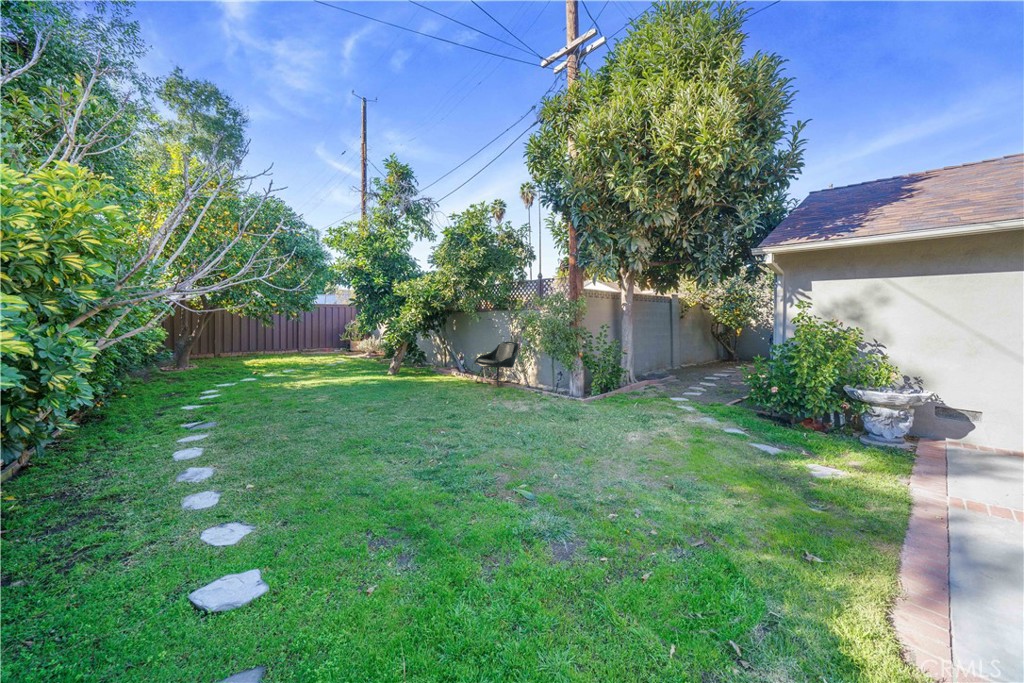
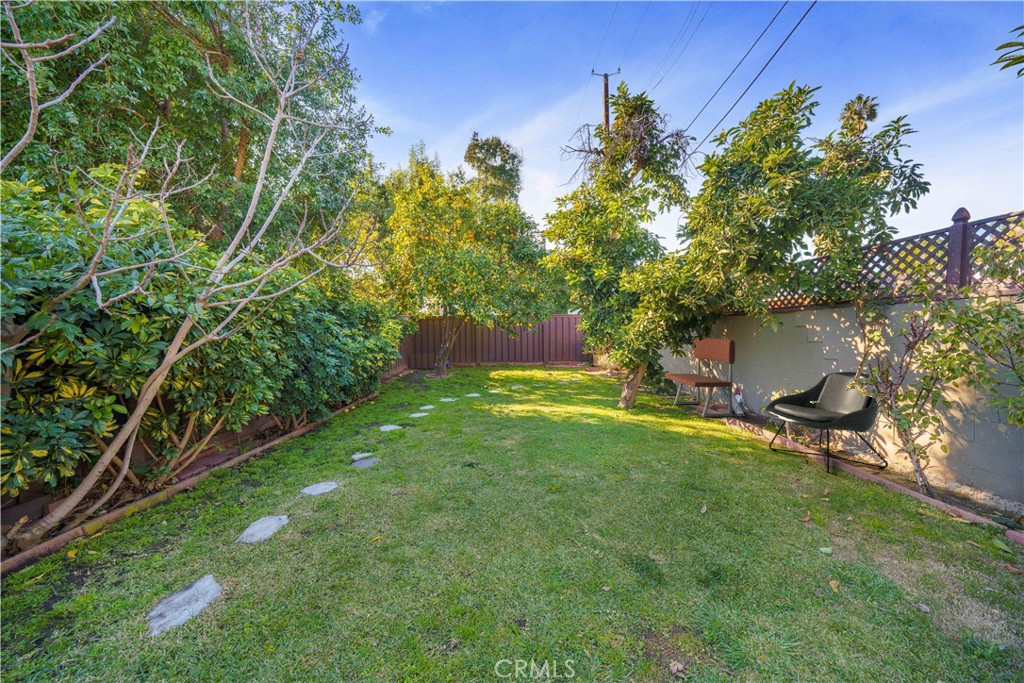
bench: none [418,326,460,374] -> present [665,338,735,417]

